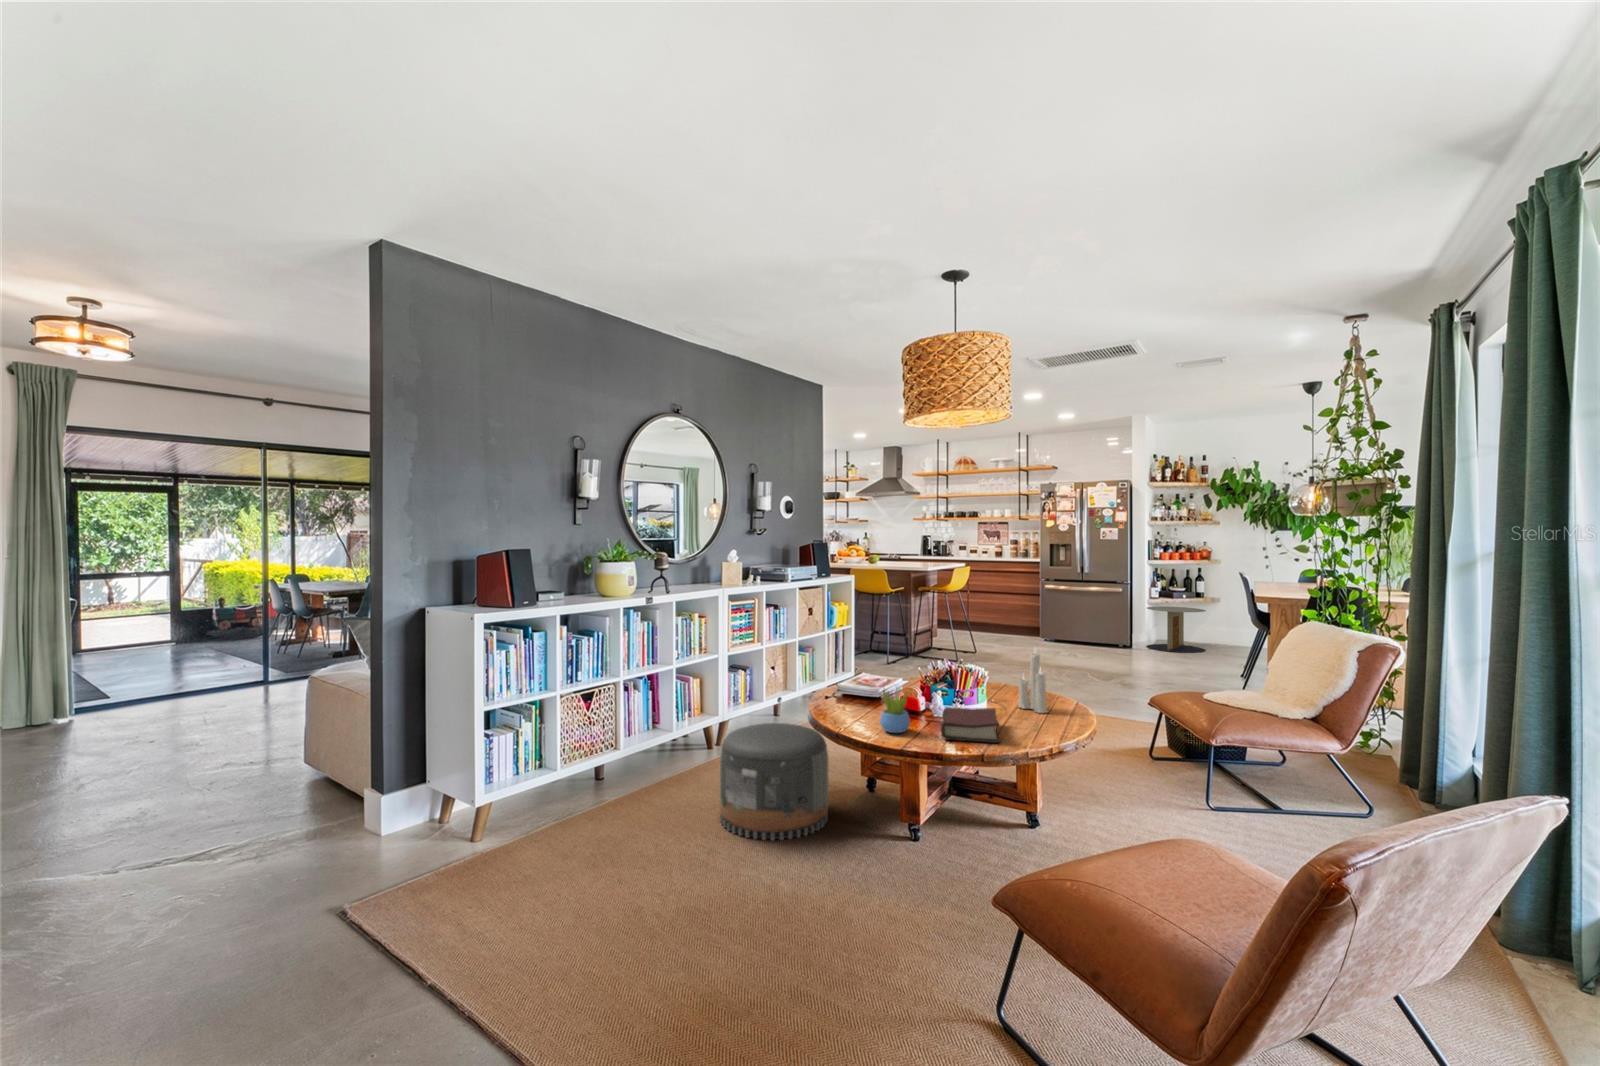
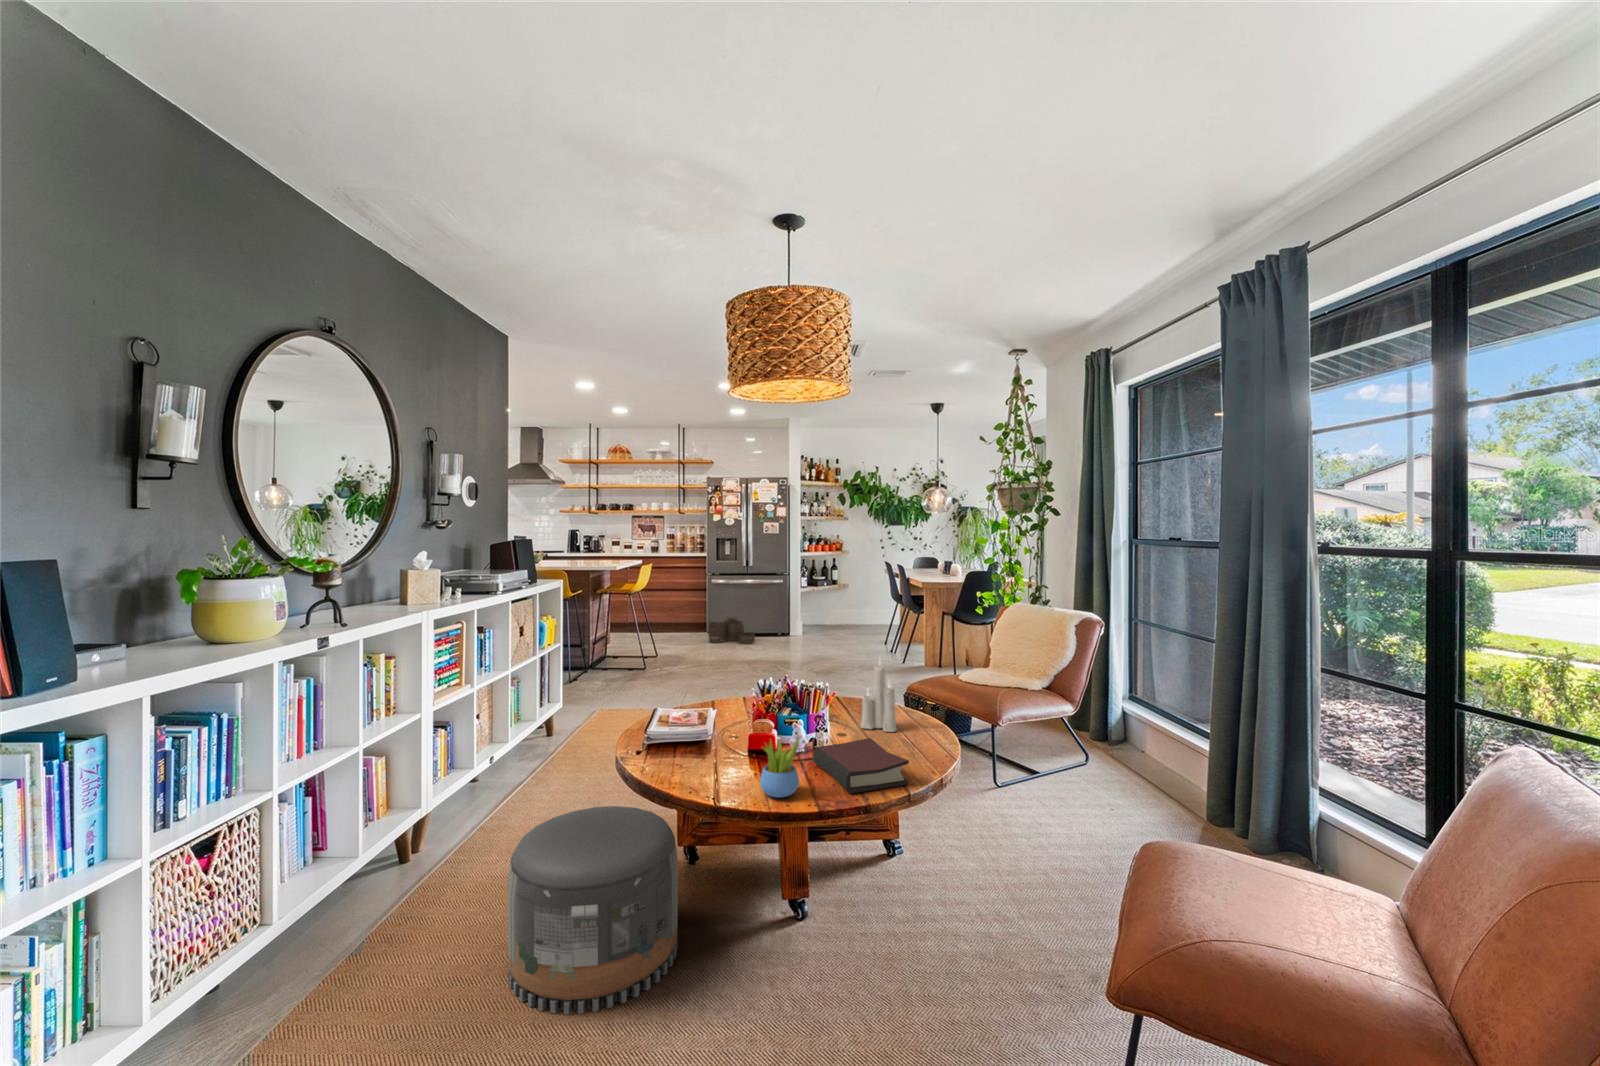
side table: present [1146,607,1206,653] -> none [800,593,848,634]
woven basket: none [1035,624,1083,653] -> present [708,618,755,644]

